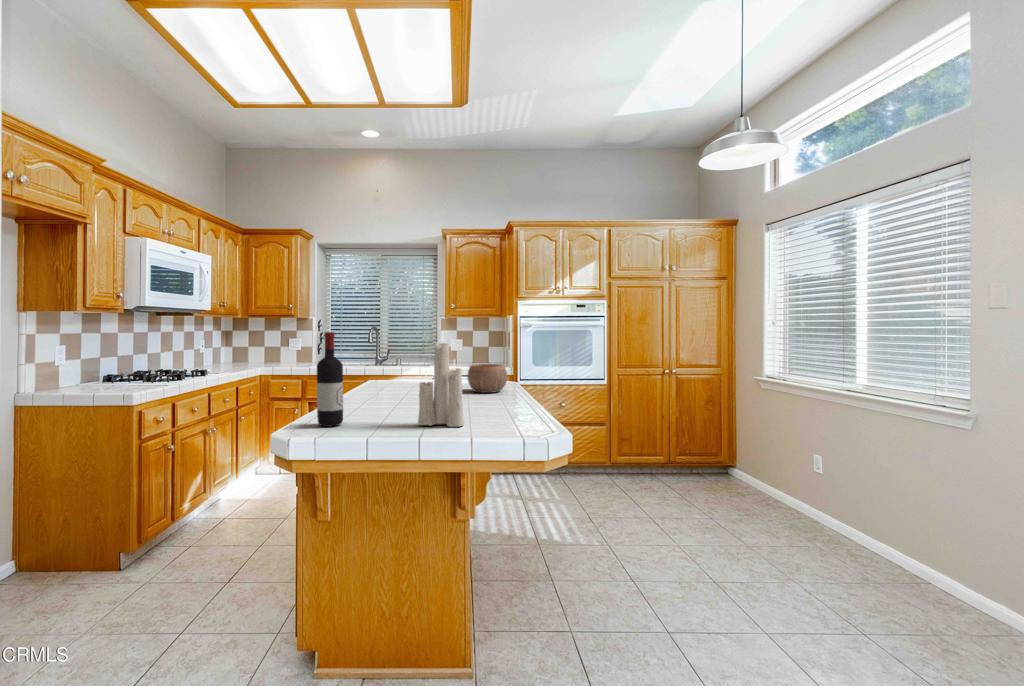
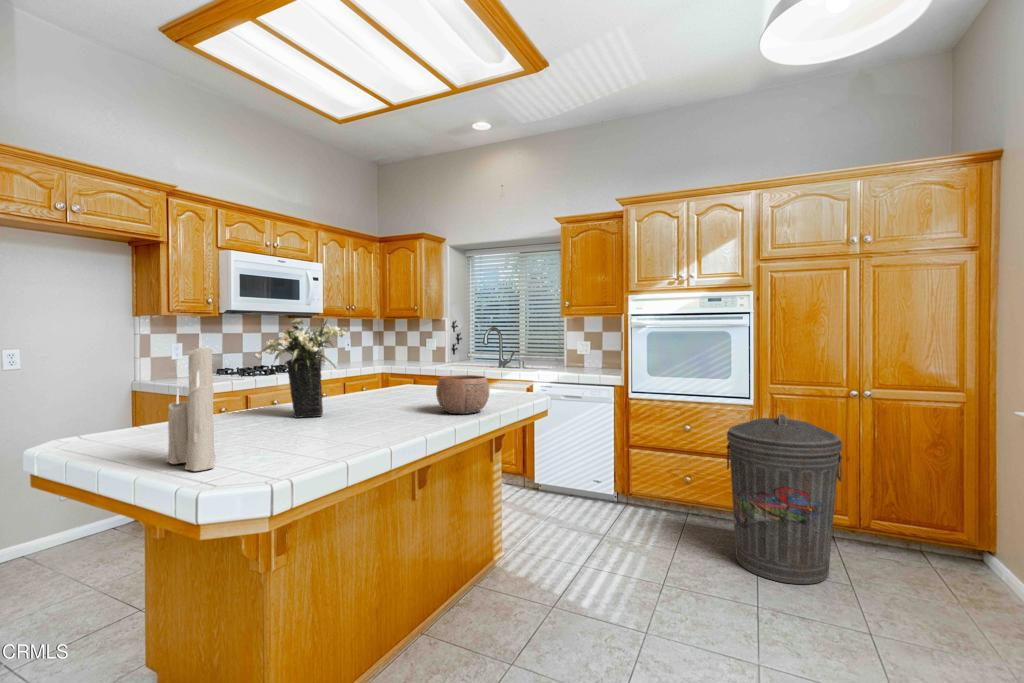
flower arrangement: none [348,320,417,402] -> present [254,318,347,418]
wine bottle: present [317,332,343,427] -> none [89,332,129,450]
trash can: none [601,387,671,497] -> present [727,414,842,584]

